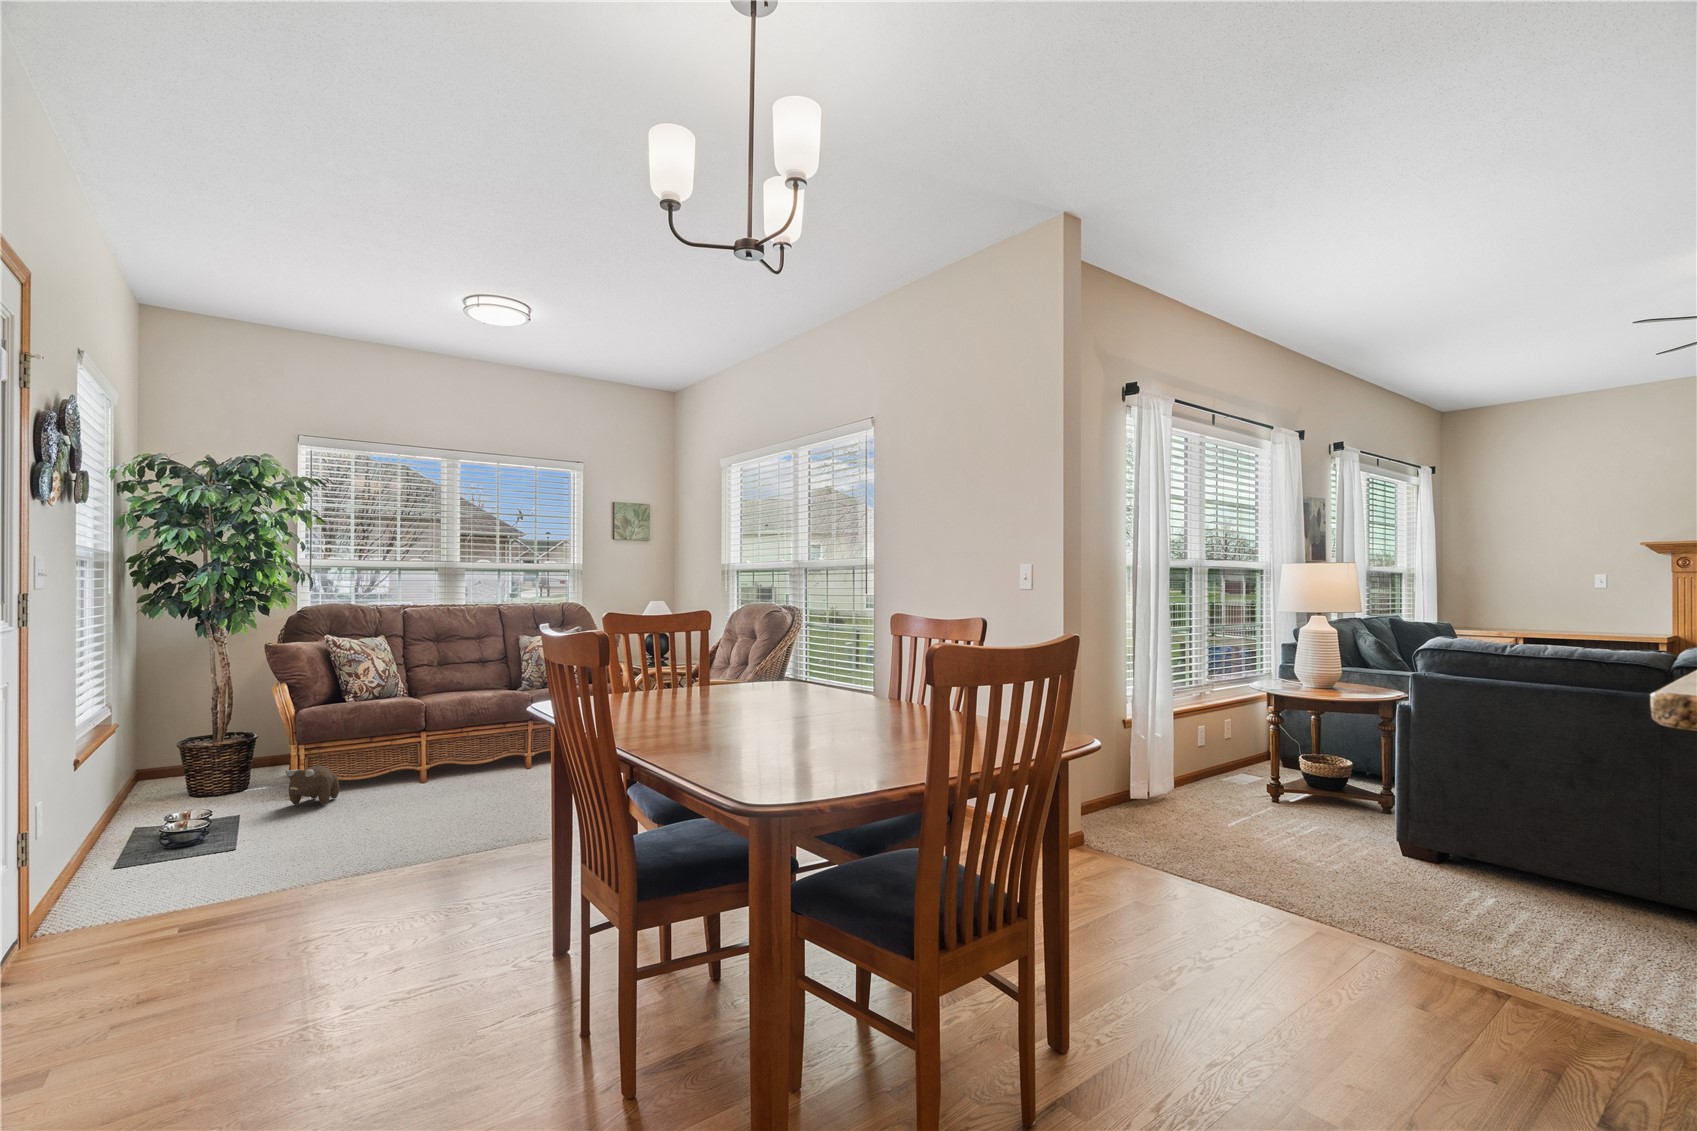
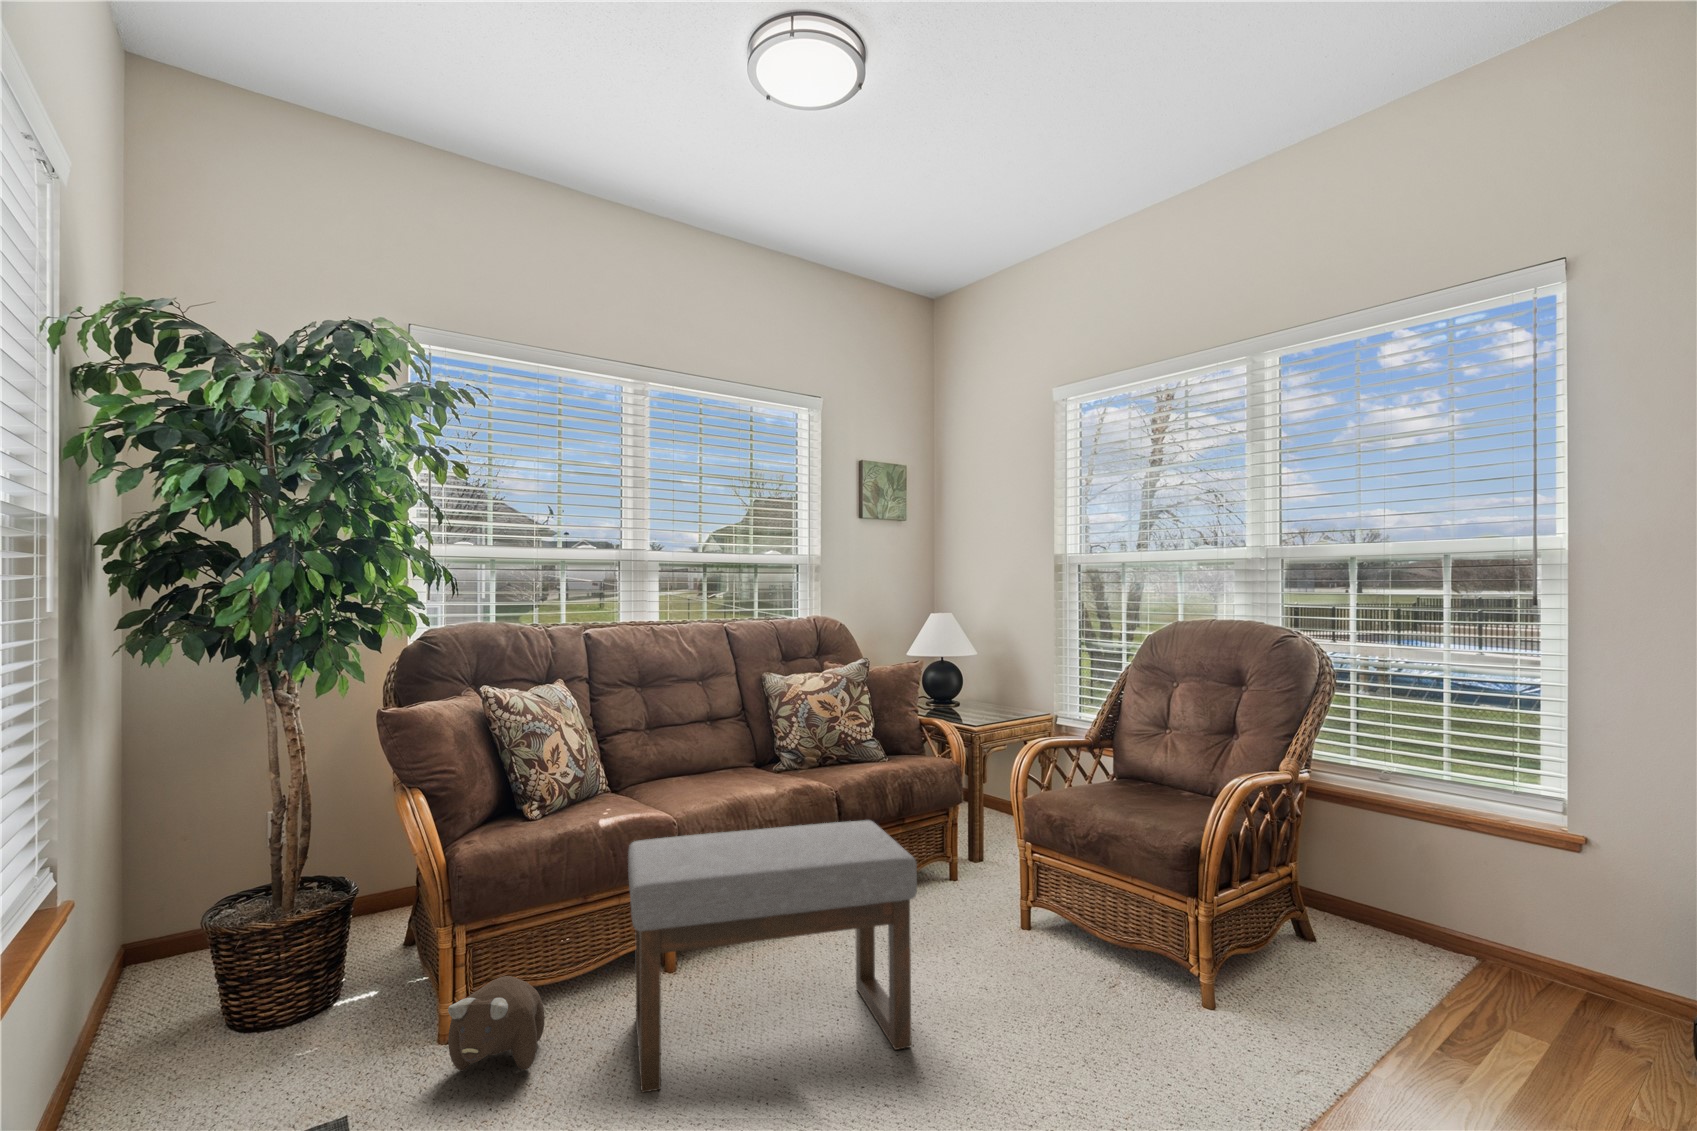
ottoman: none [369,703,520,810] -> present [628,820,917,1093]

